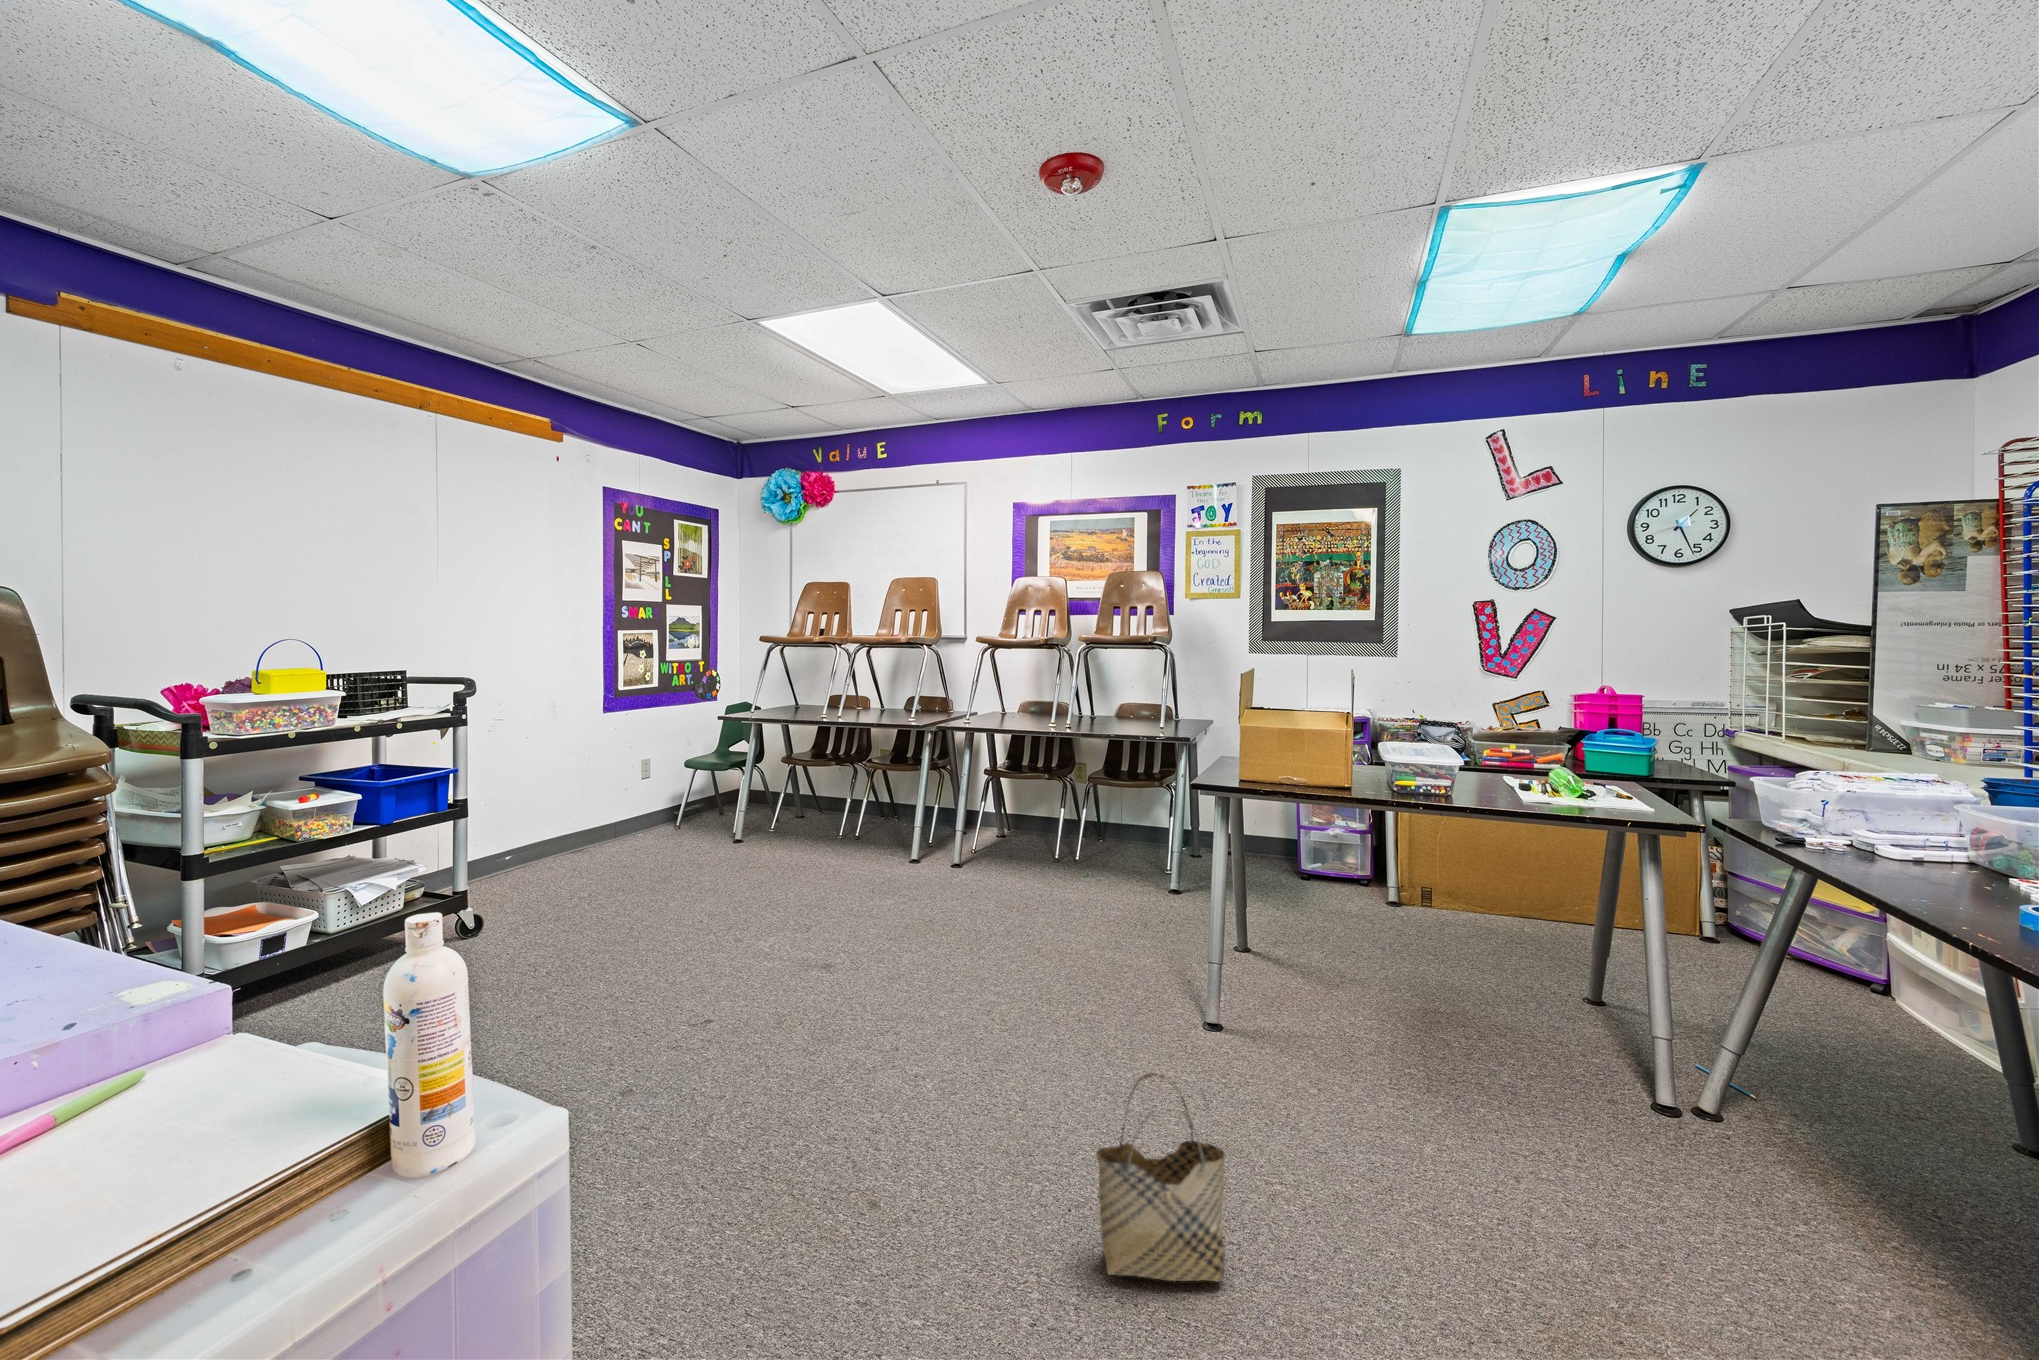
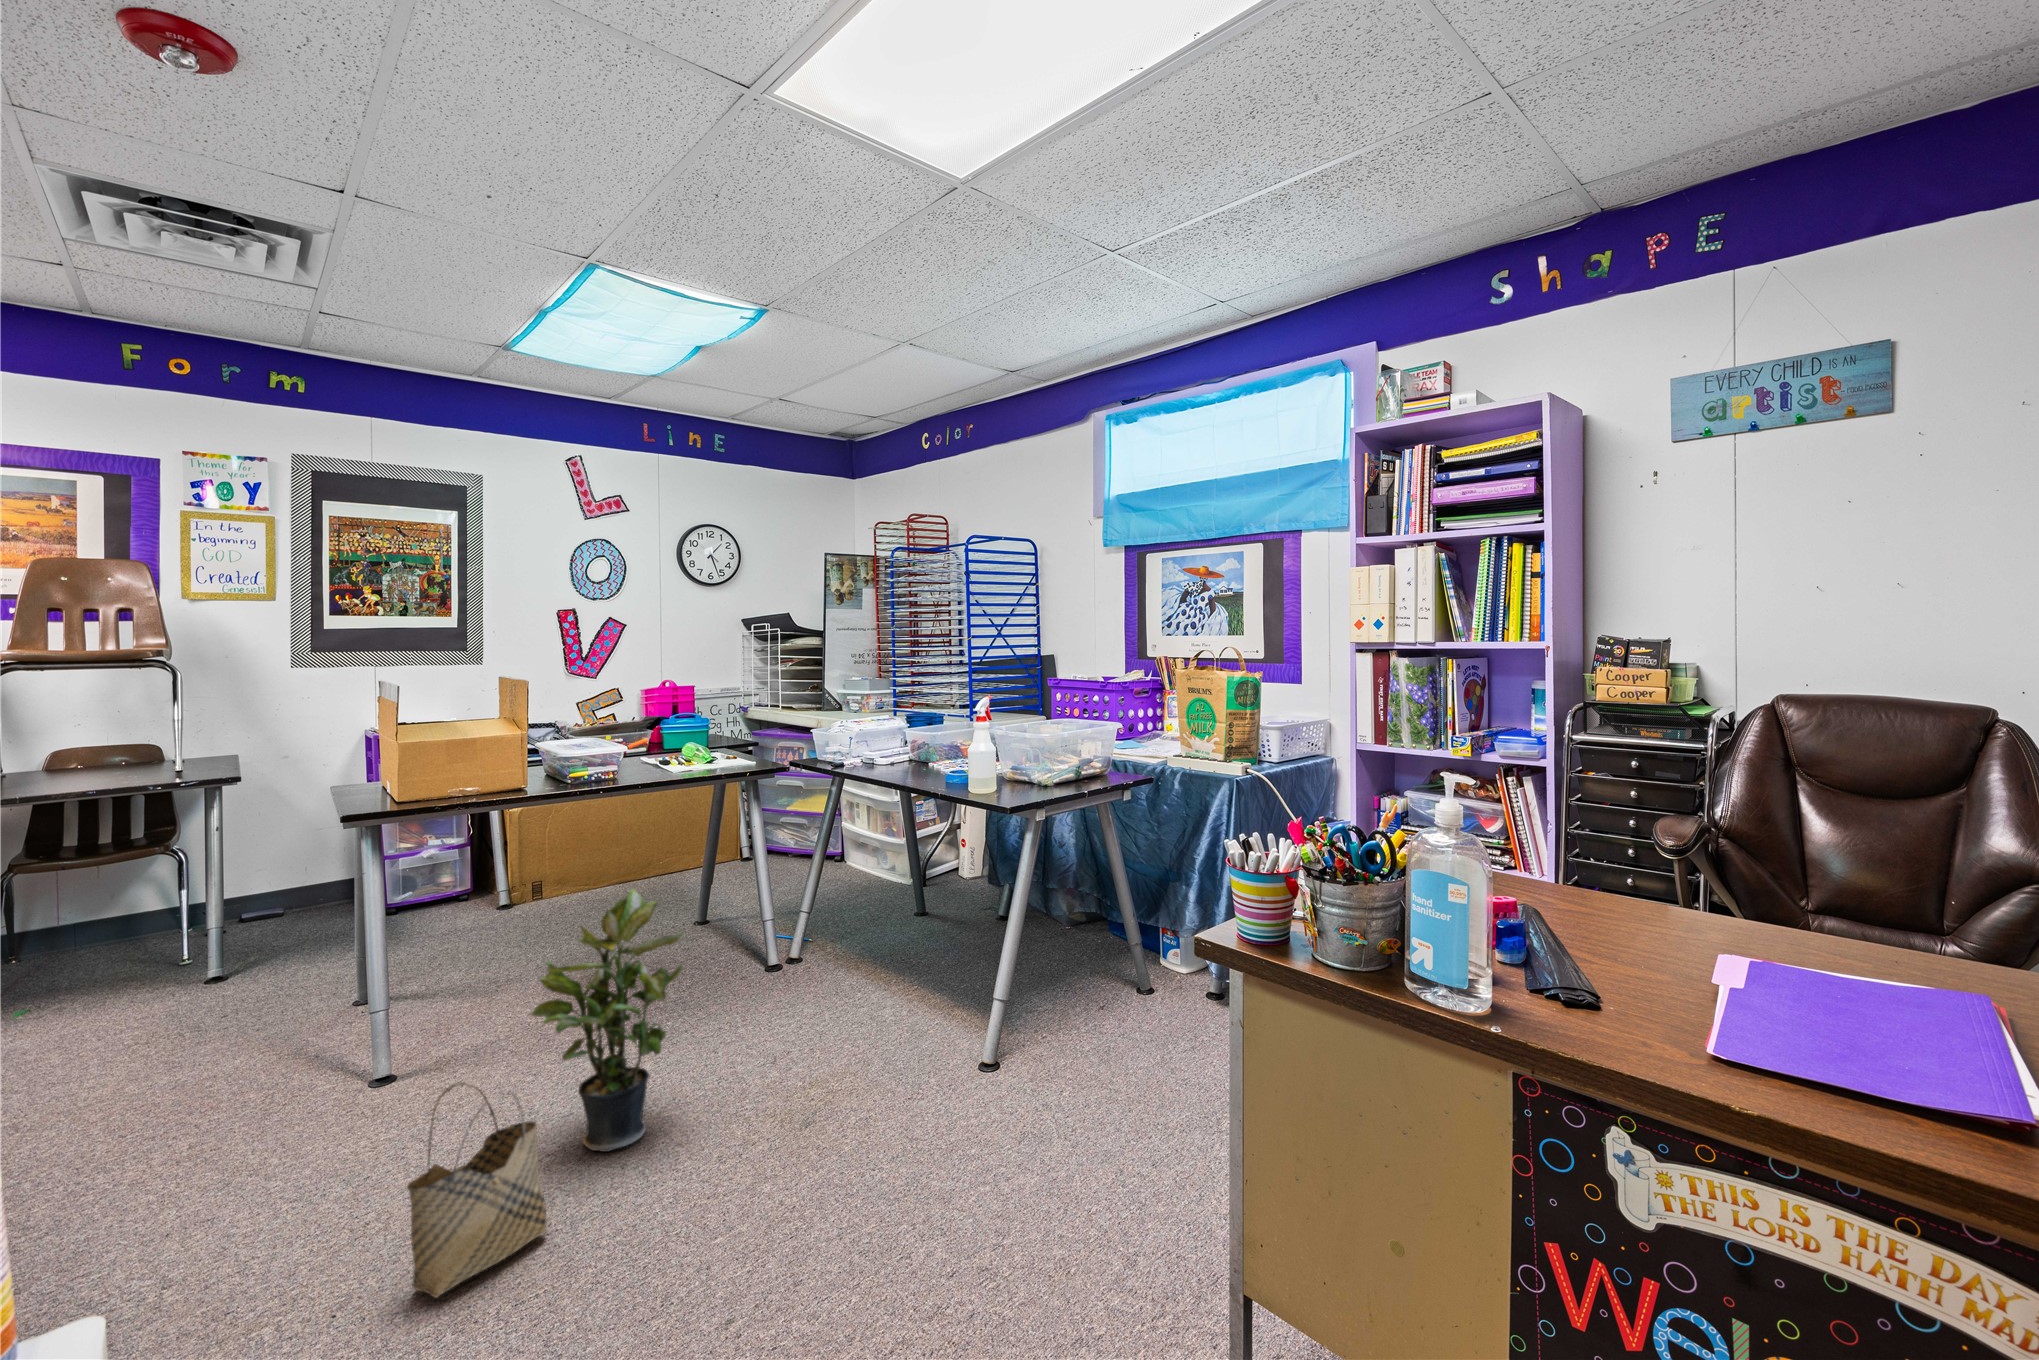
potted plant: none [1263,934,1438,1239] -> present [531,889,683,1152]

